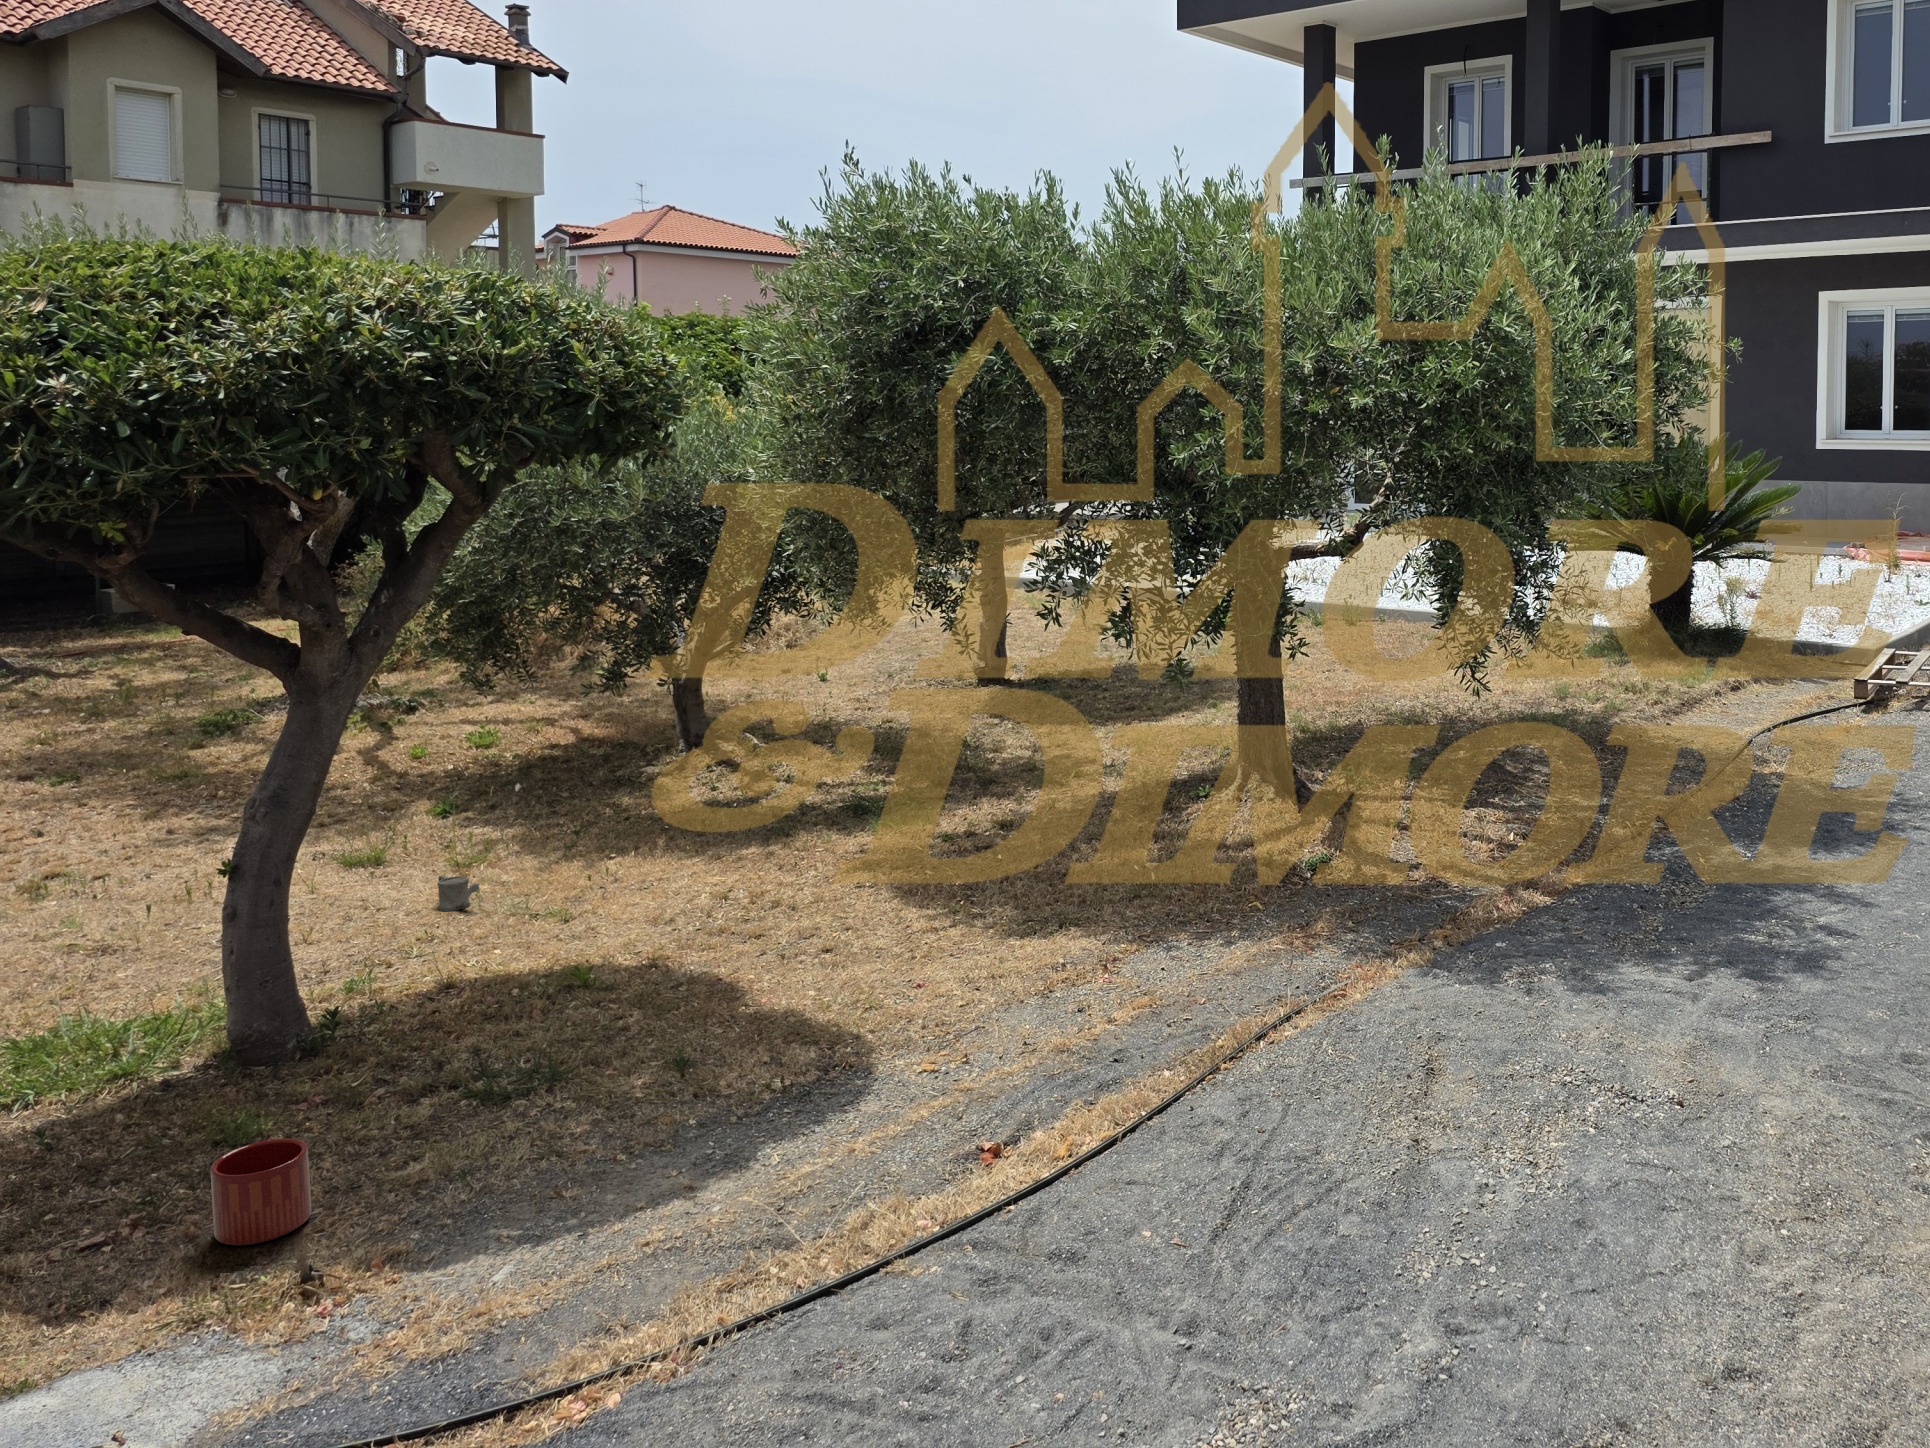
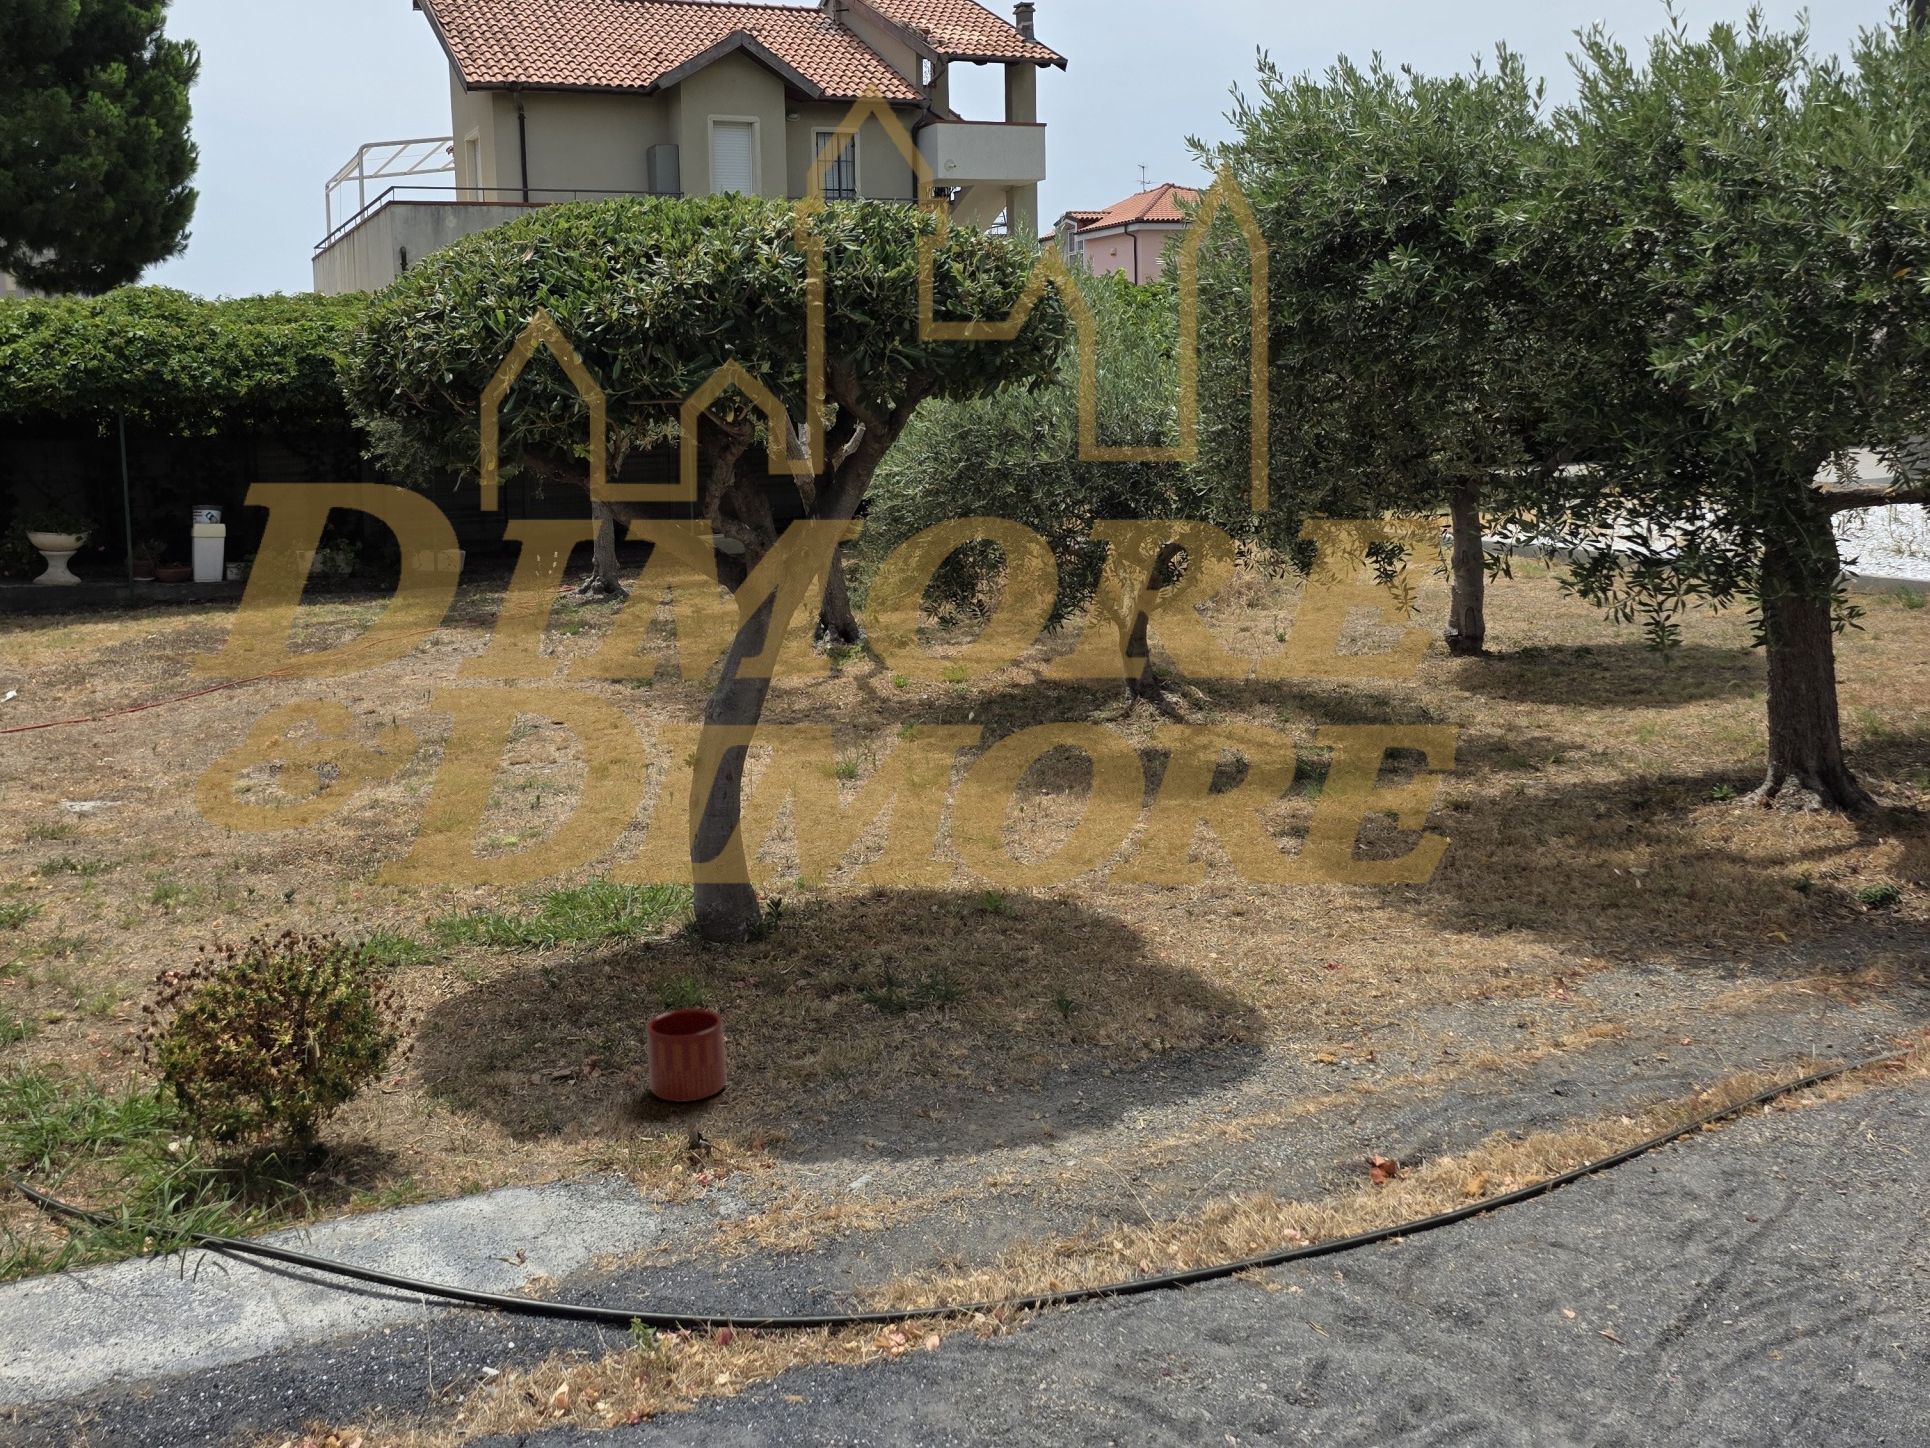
watering can: present [437,876,479,911] -> none [890,794,924,828]

